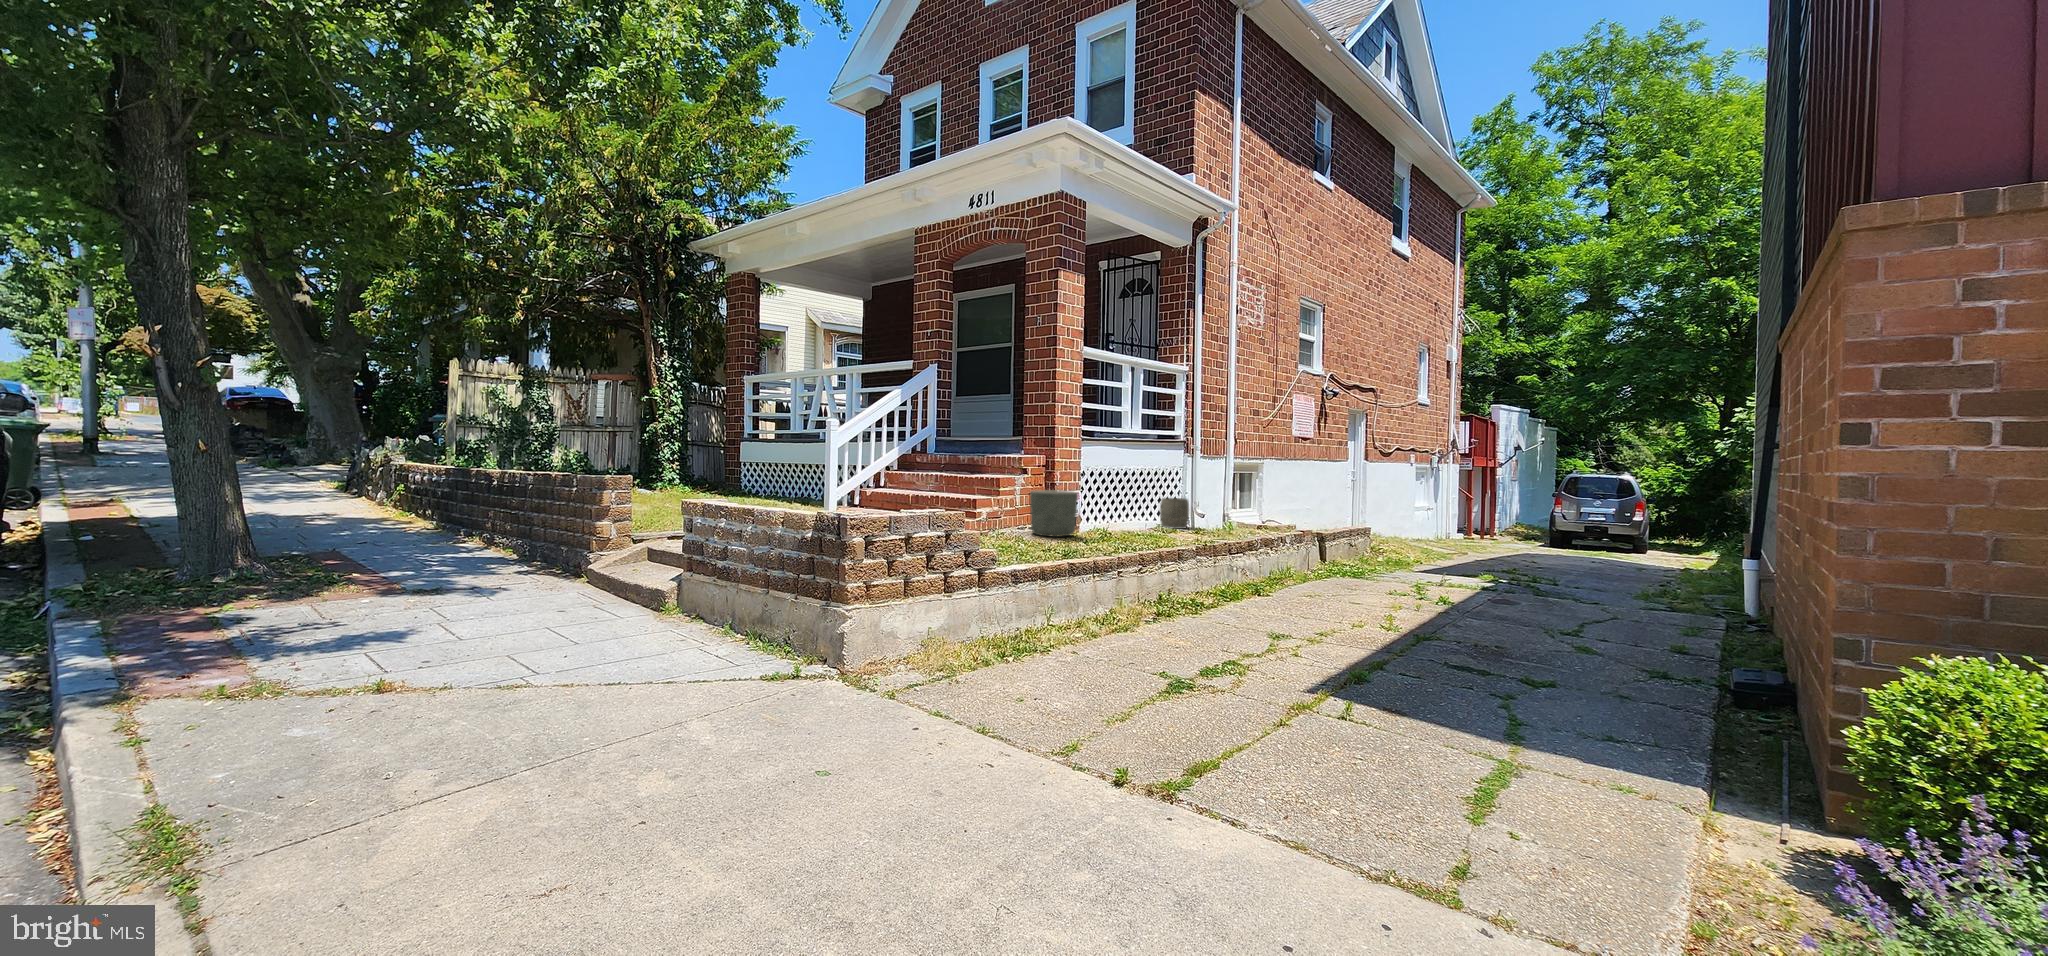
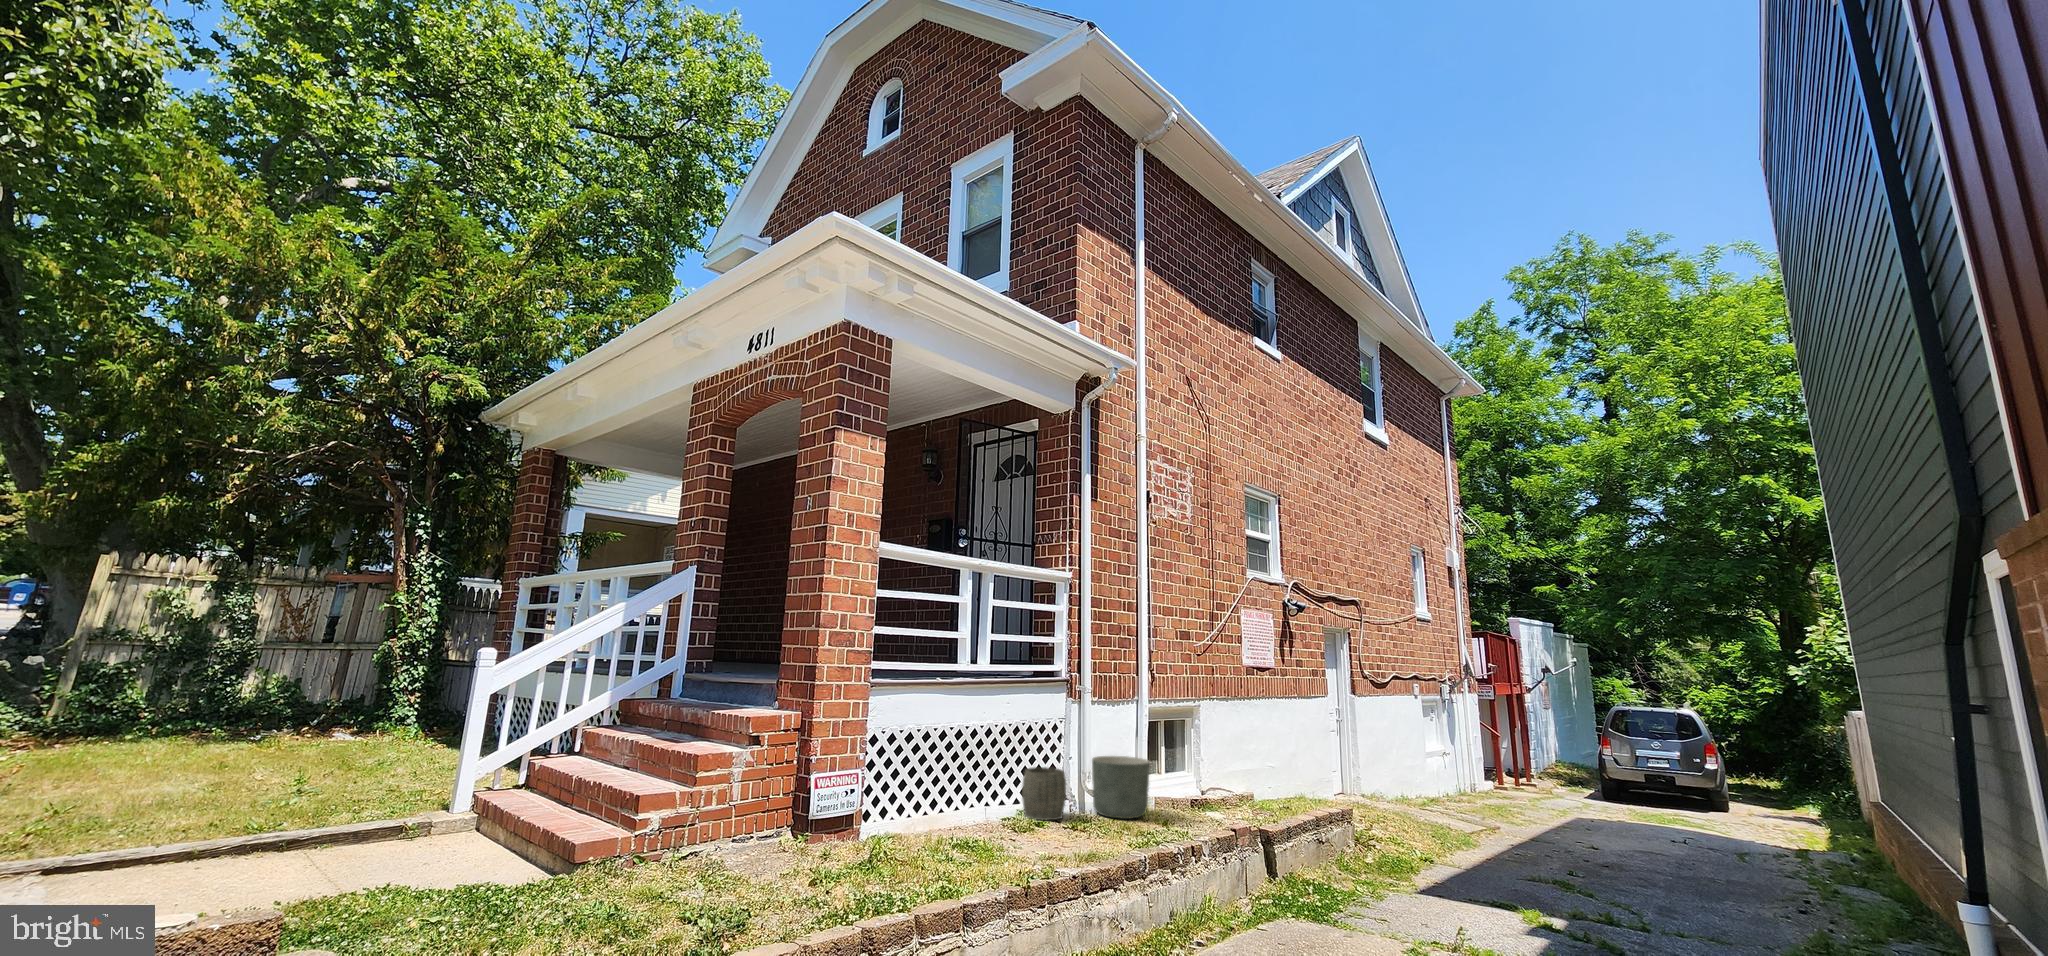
planter: present [1030,490,1078,537] -> present [1092,756,1150,819]

